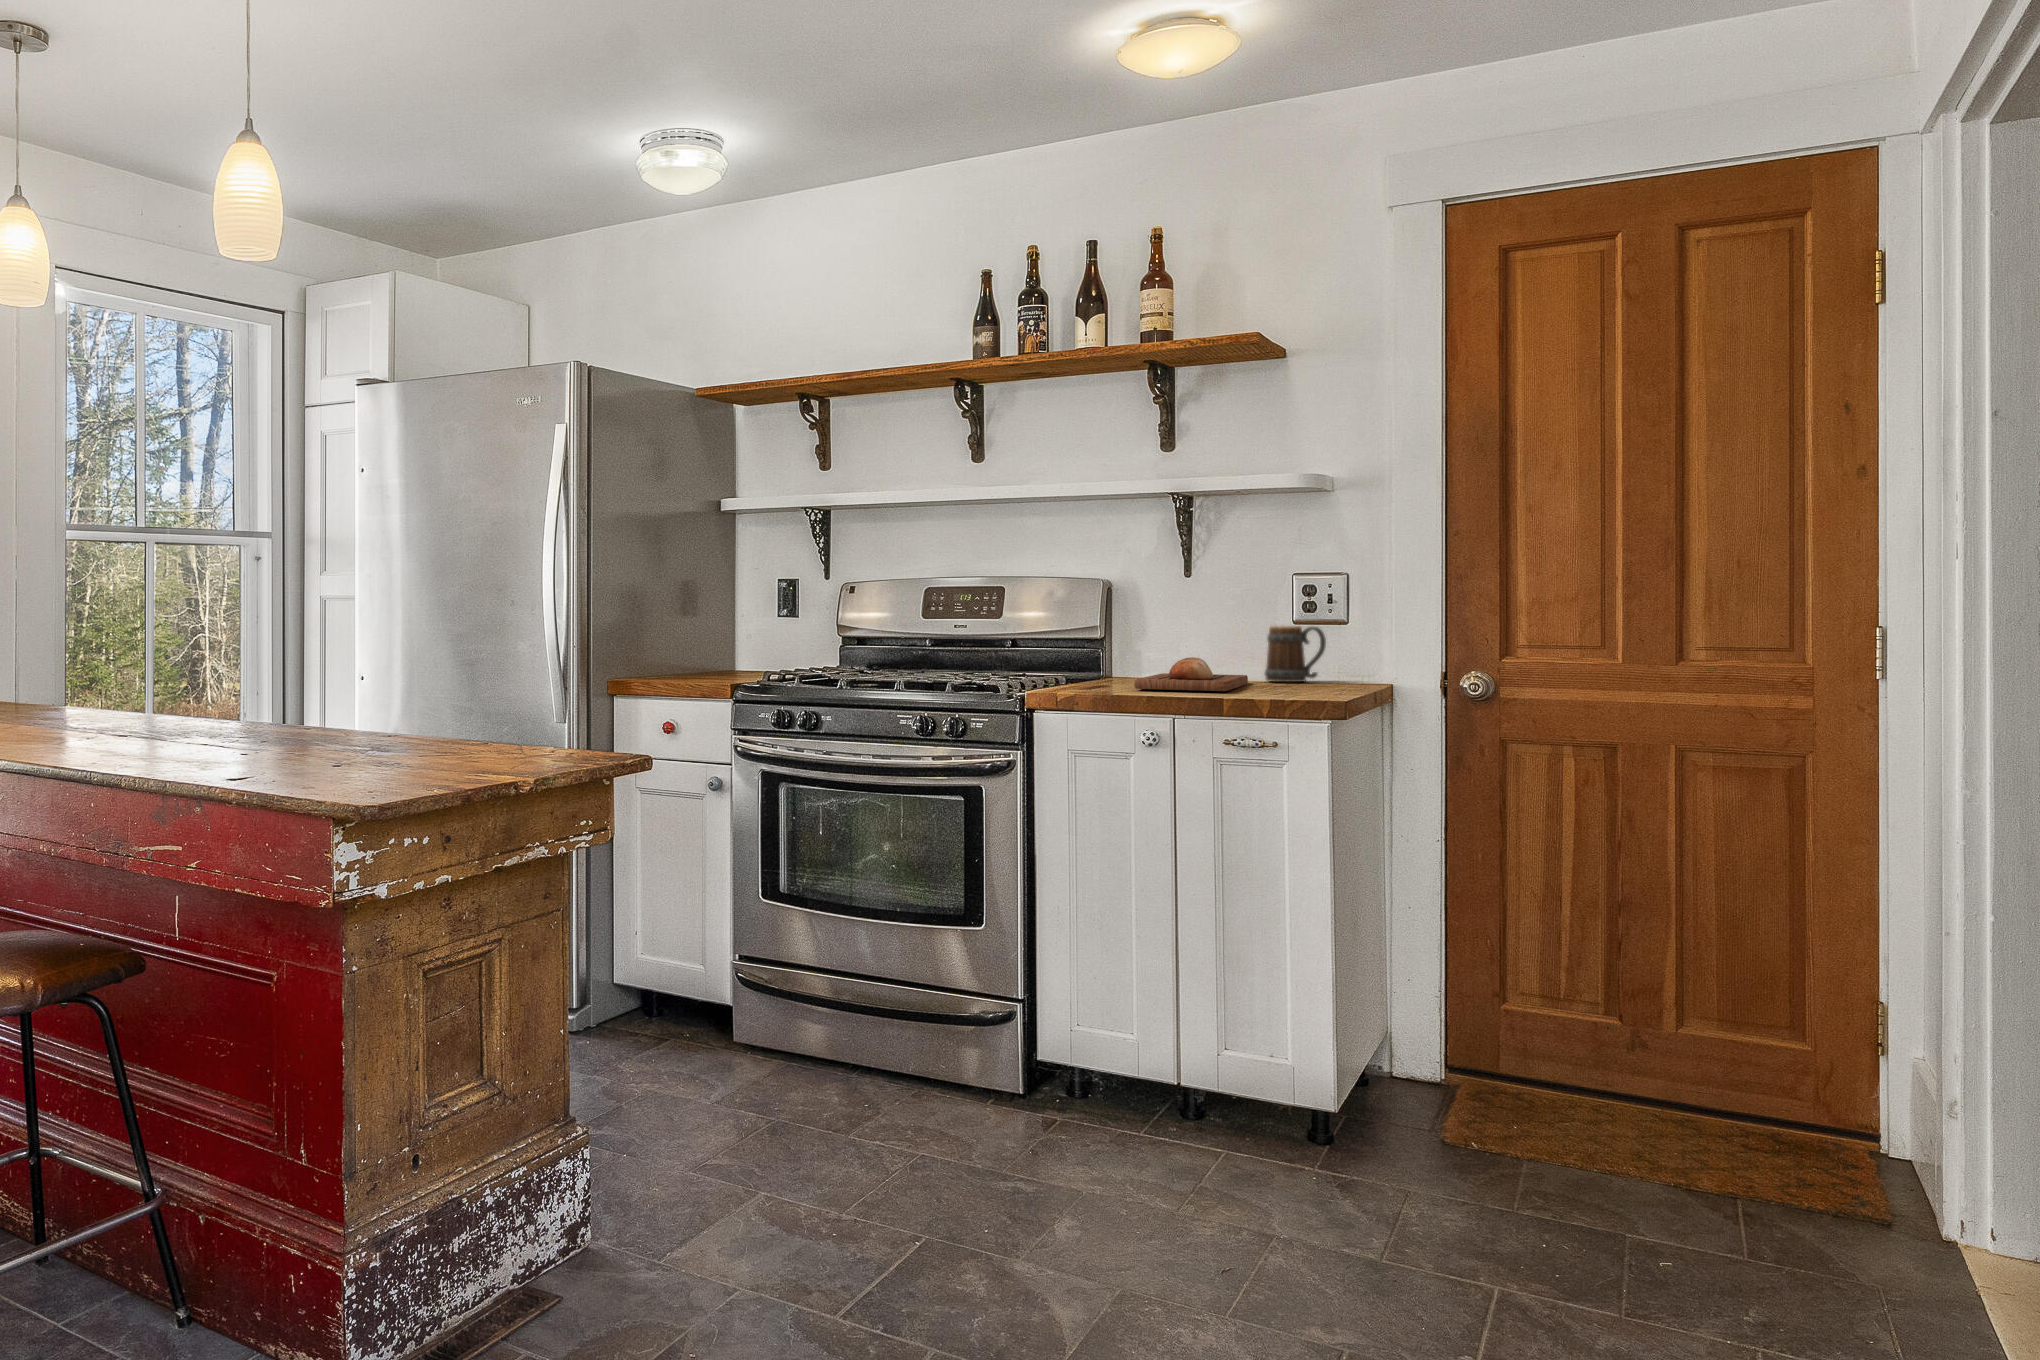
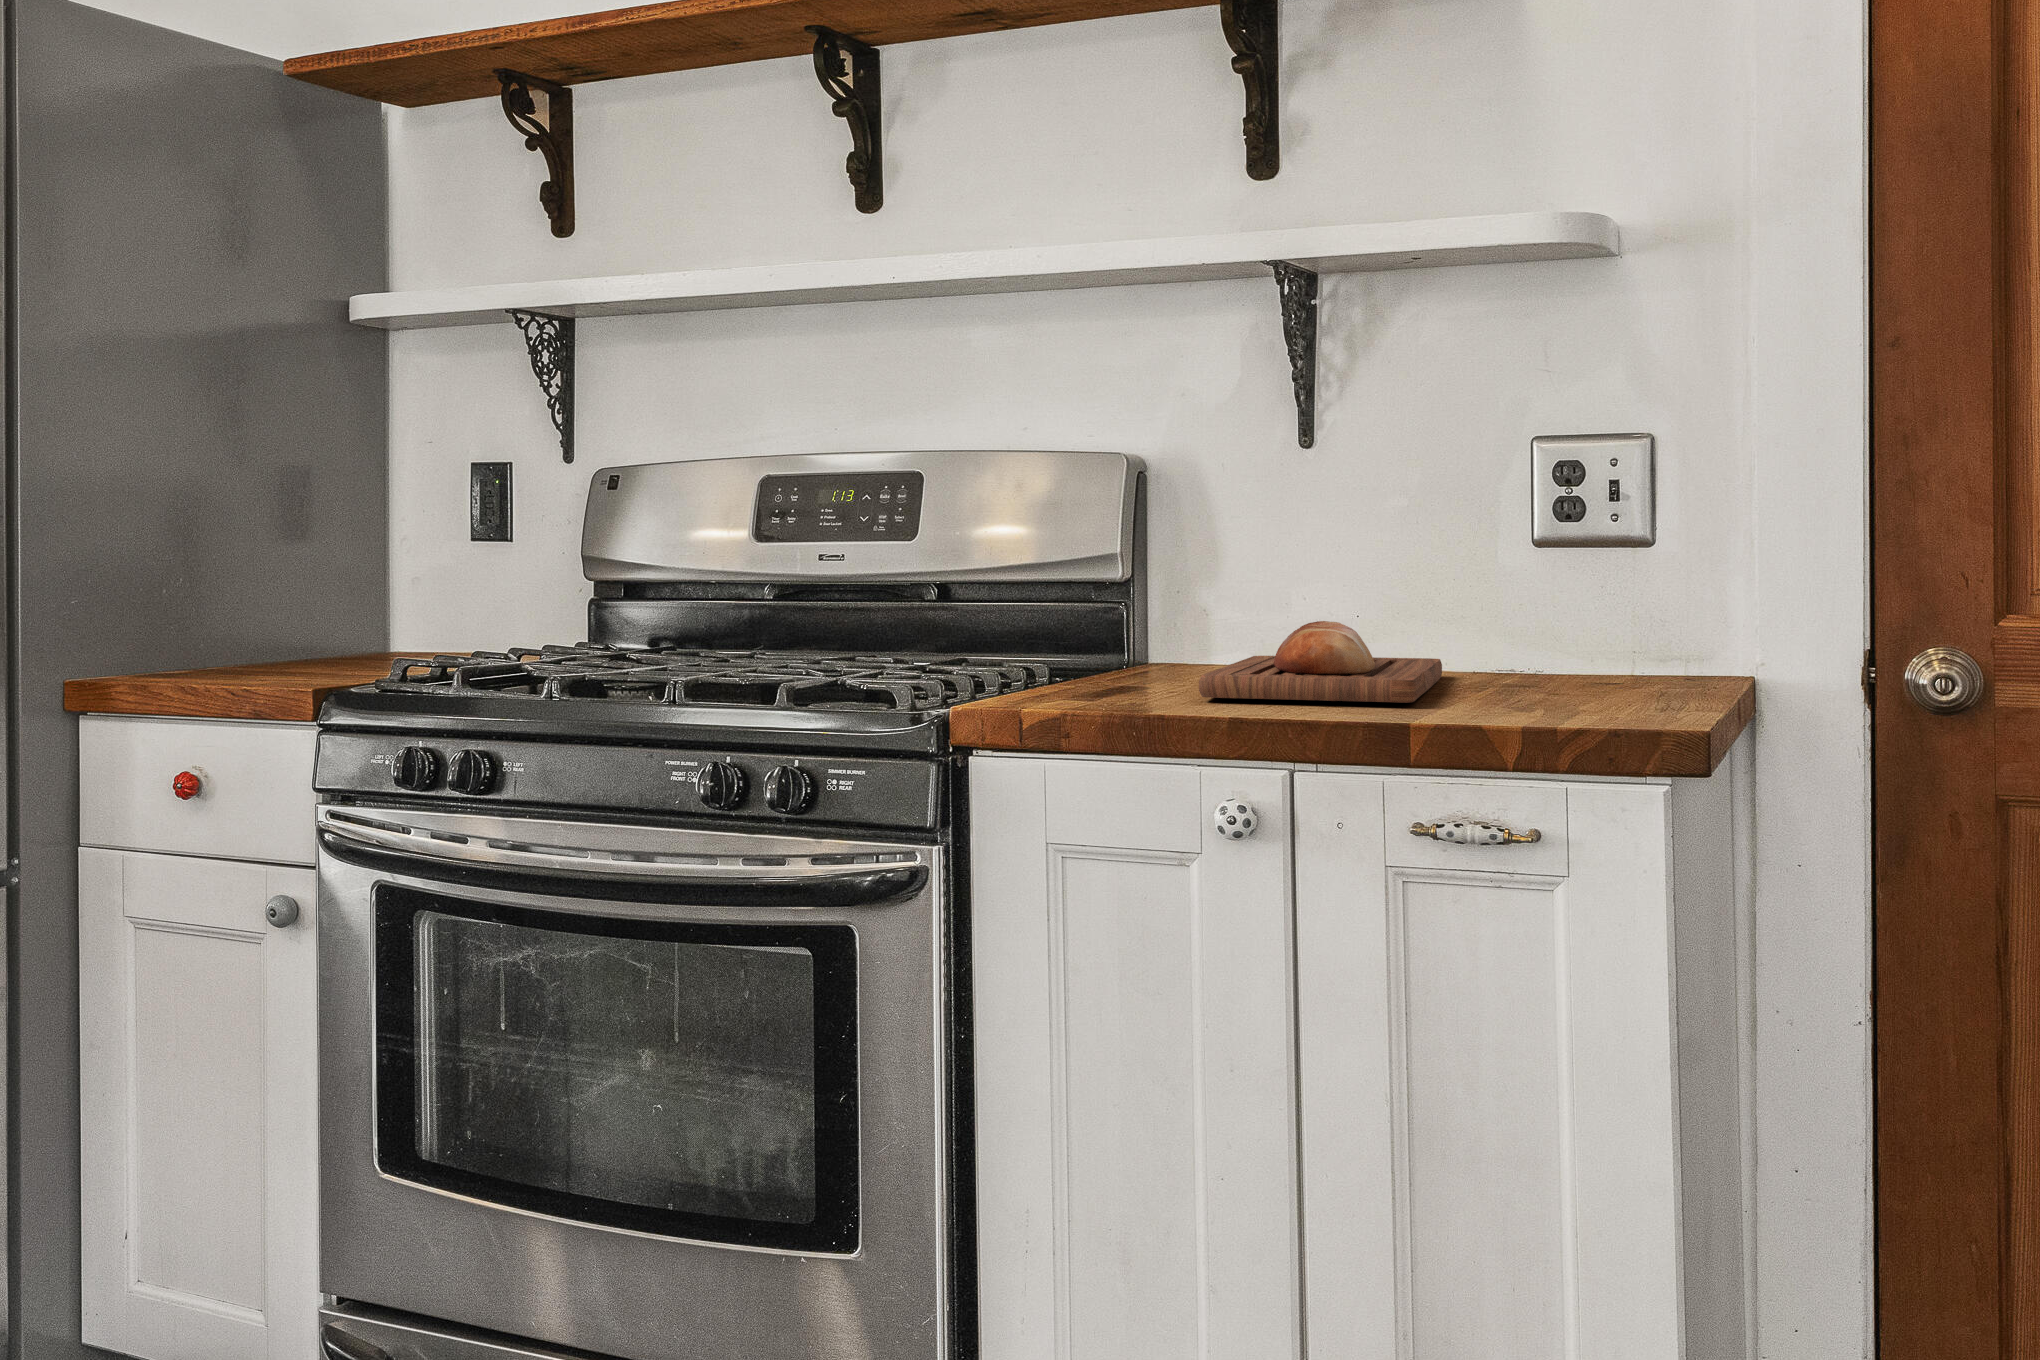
mug: present [1265,626,1326,682] -> none [1474,549,1607,673]

